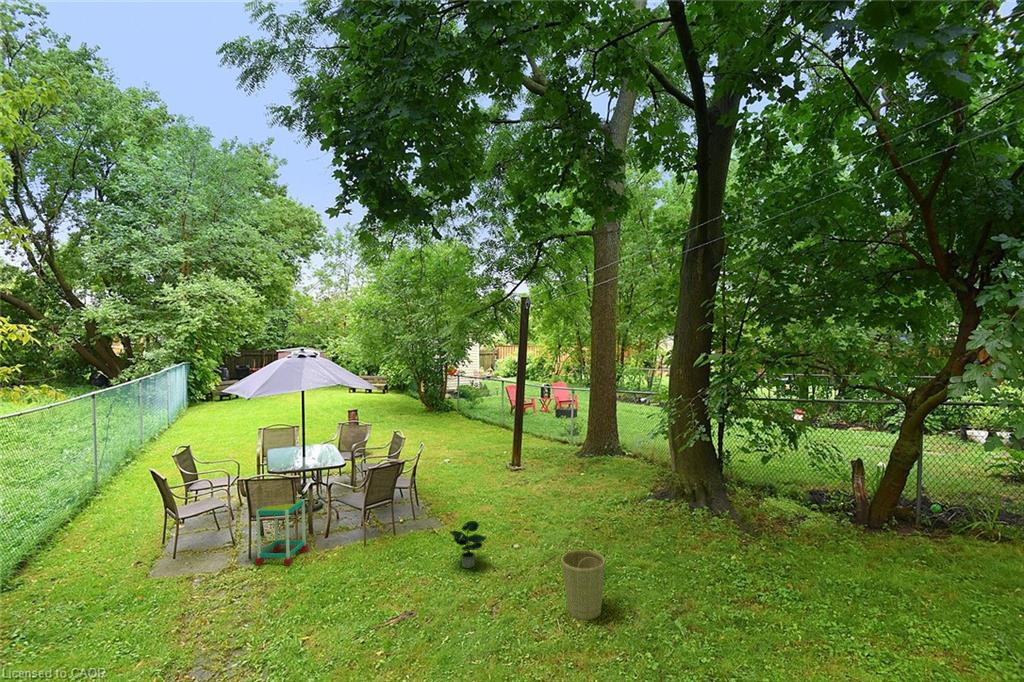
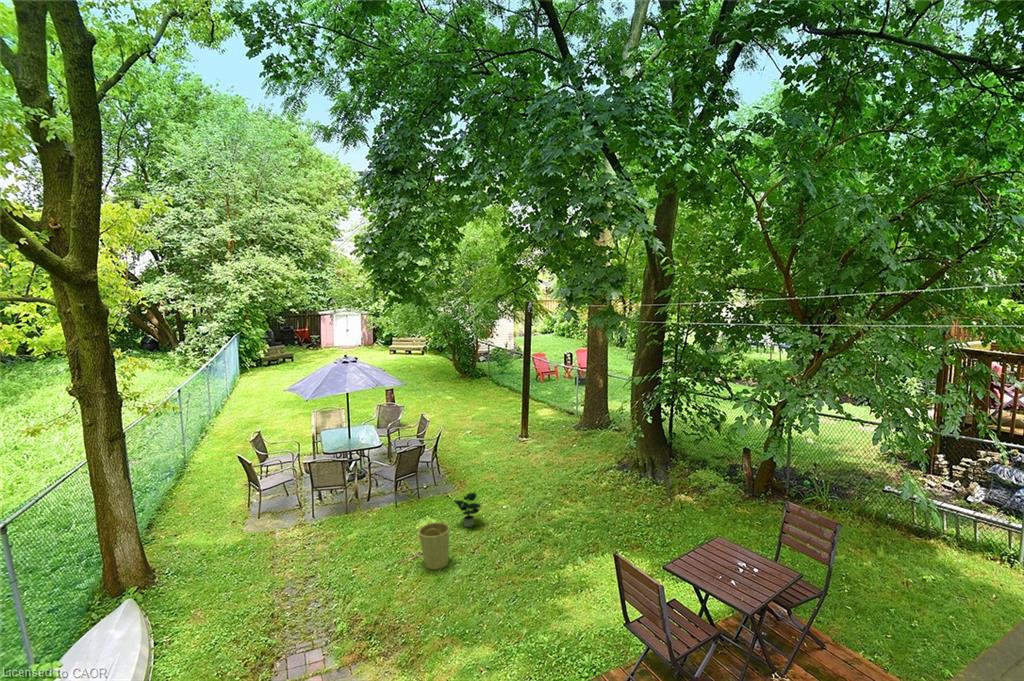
side table: present [255,500,308,566] -> none [315,475,354,523]
basket: present [561,542,605,620] -> present [418,517,450,570]

